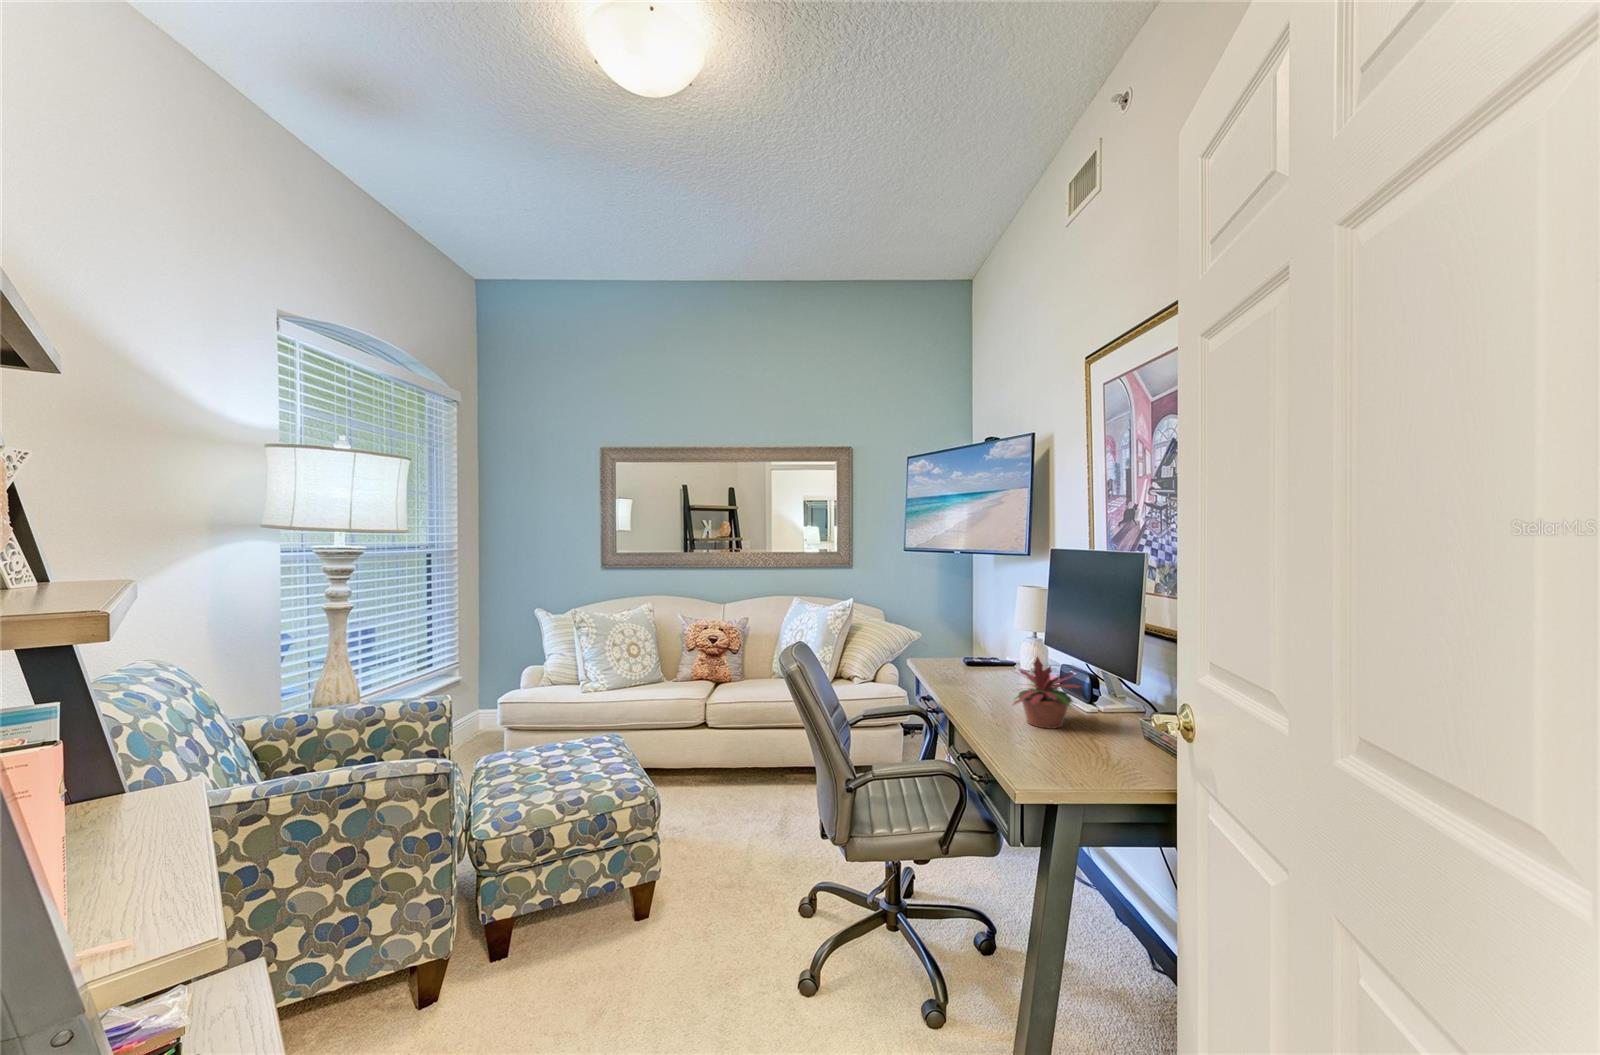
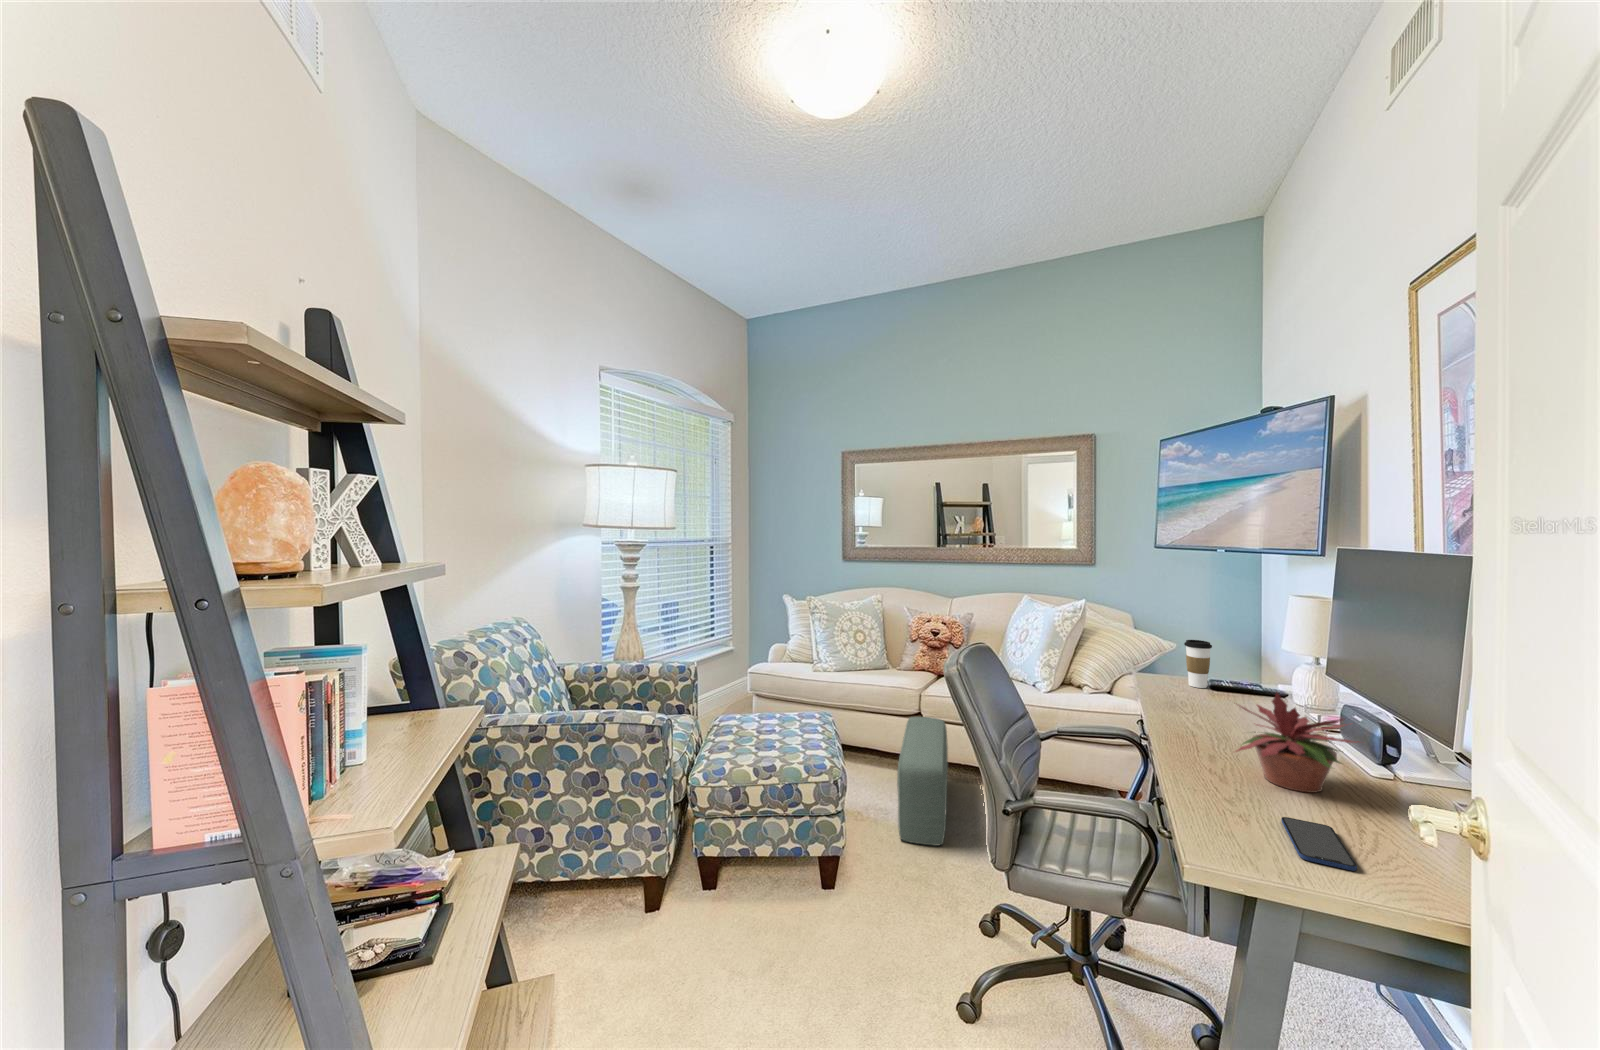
coffee cup: none [943,626,962,665] -> present [1184,640,1212,688]
pouf: none [693,726,747,853] -> present [897,717,948,846]
smartphone: none [1052,746,1105,772] -> present [1281,817,1357,871]

